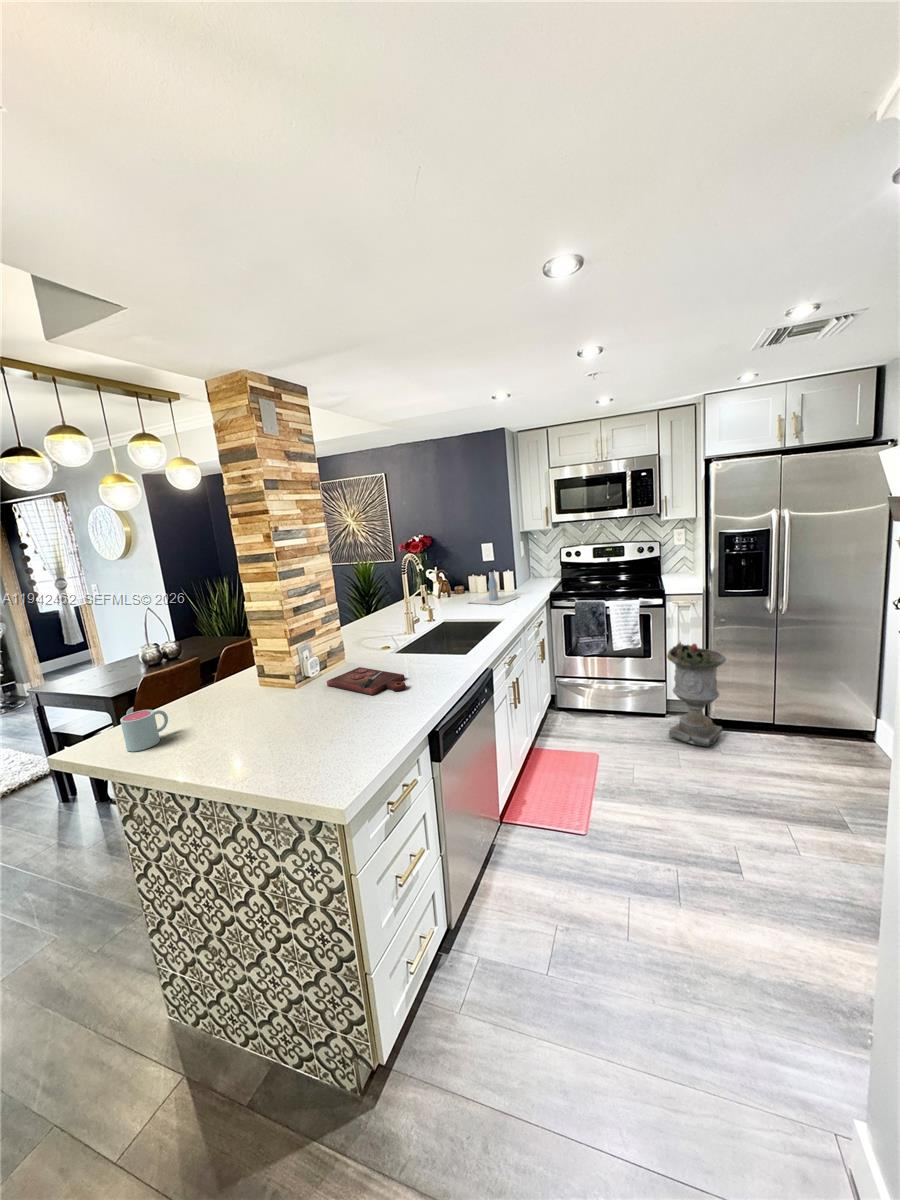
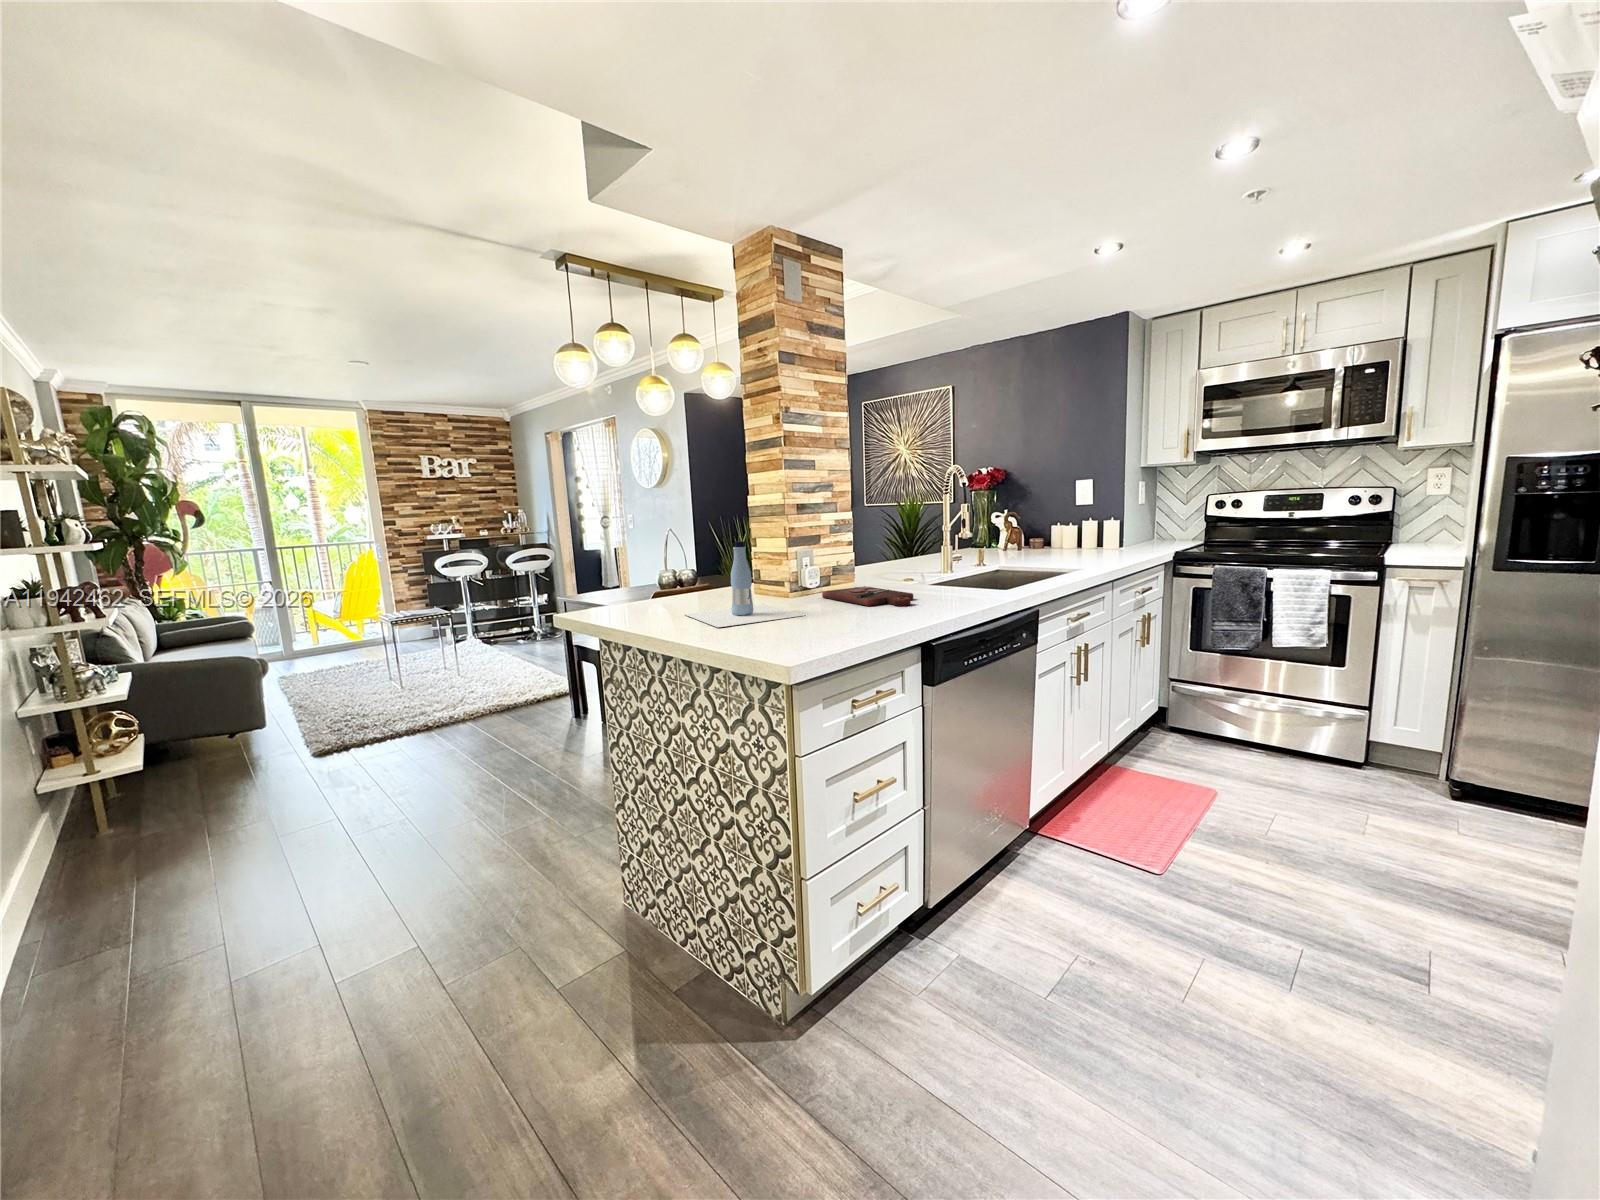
bottle: present [470,569,518,605] -> present [684,541,804,627]
planter: present [667,642,726,747] -> none [1359,640,1499,822]
mug: present [120,710,168,751] -> none [613,581,655,617]

